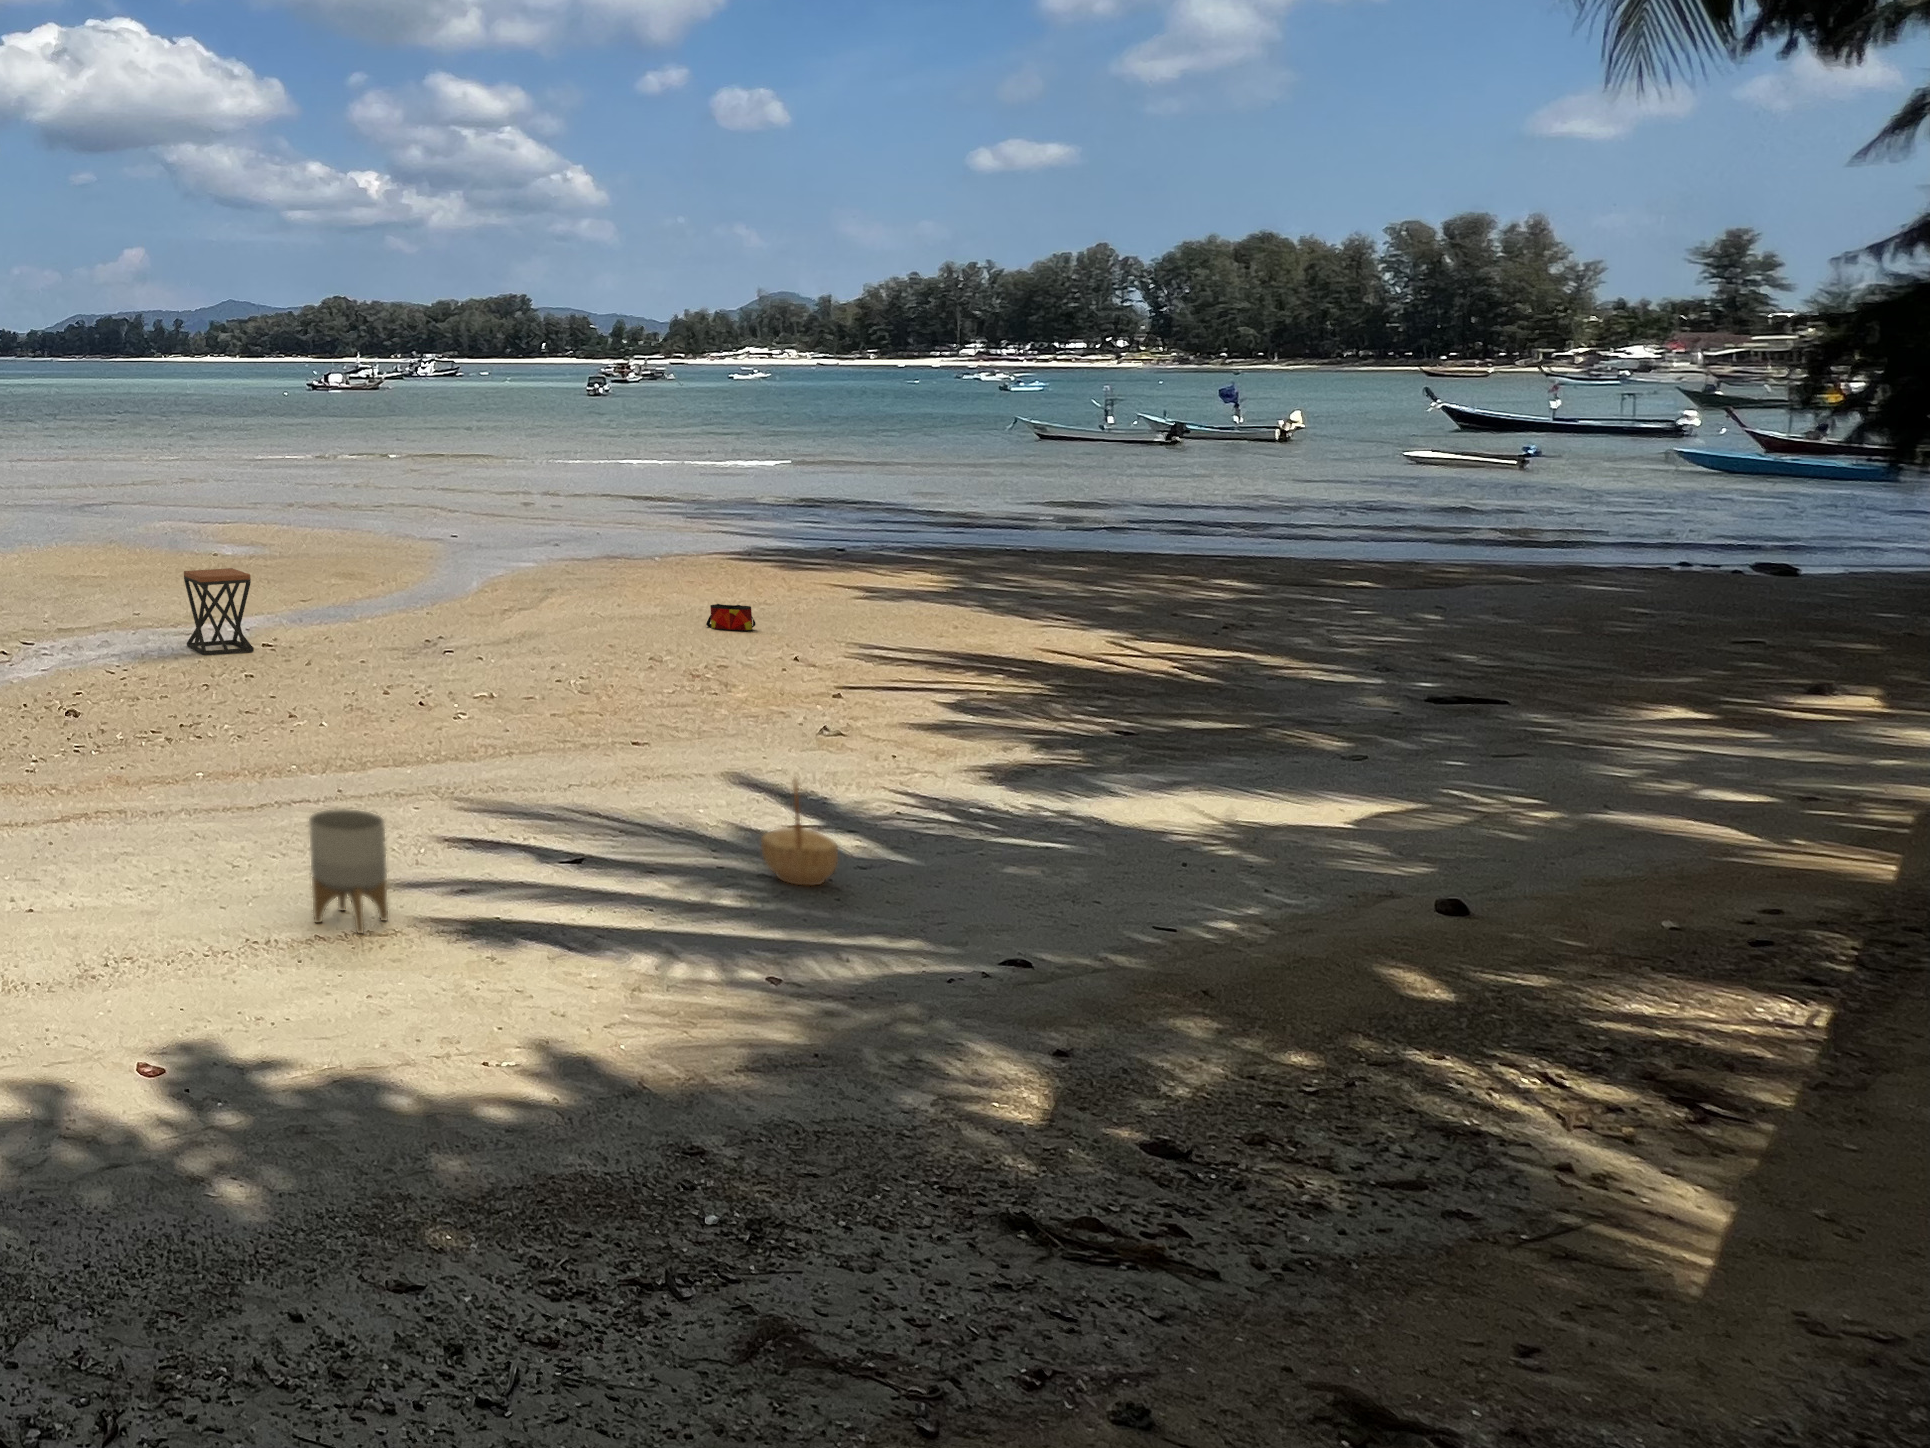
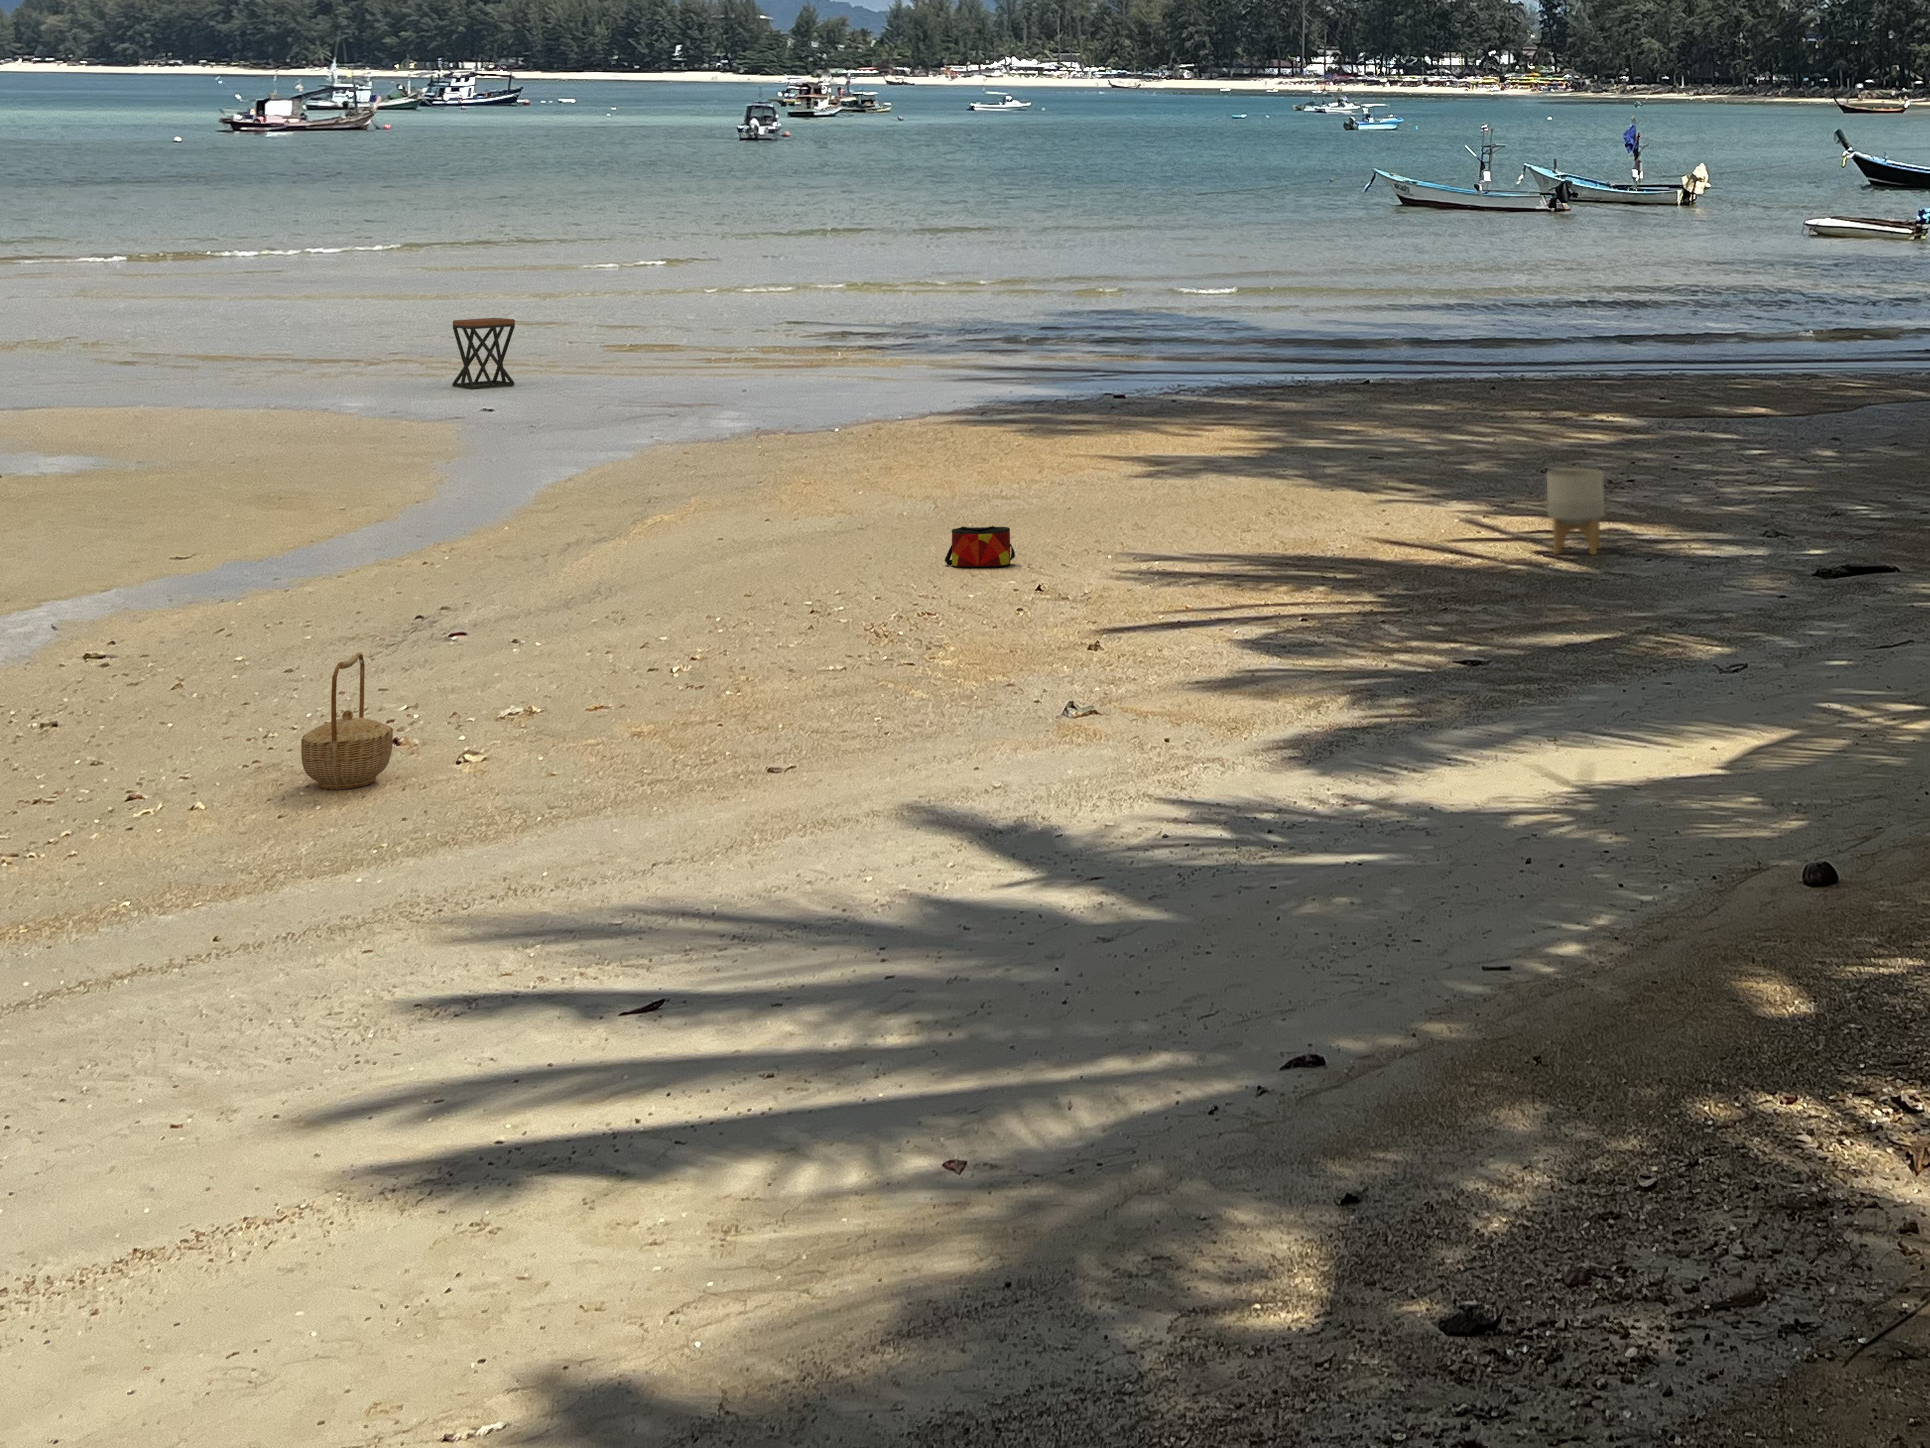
stool: present [184,568,254,655] -> present [452,318,515,389]
basket: present [761,778,838,885] -> present [301,653,393,789]
planter: present [309,809,388,934] -> present [1547,468,1604,554]

